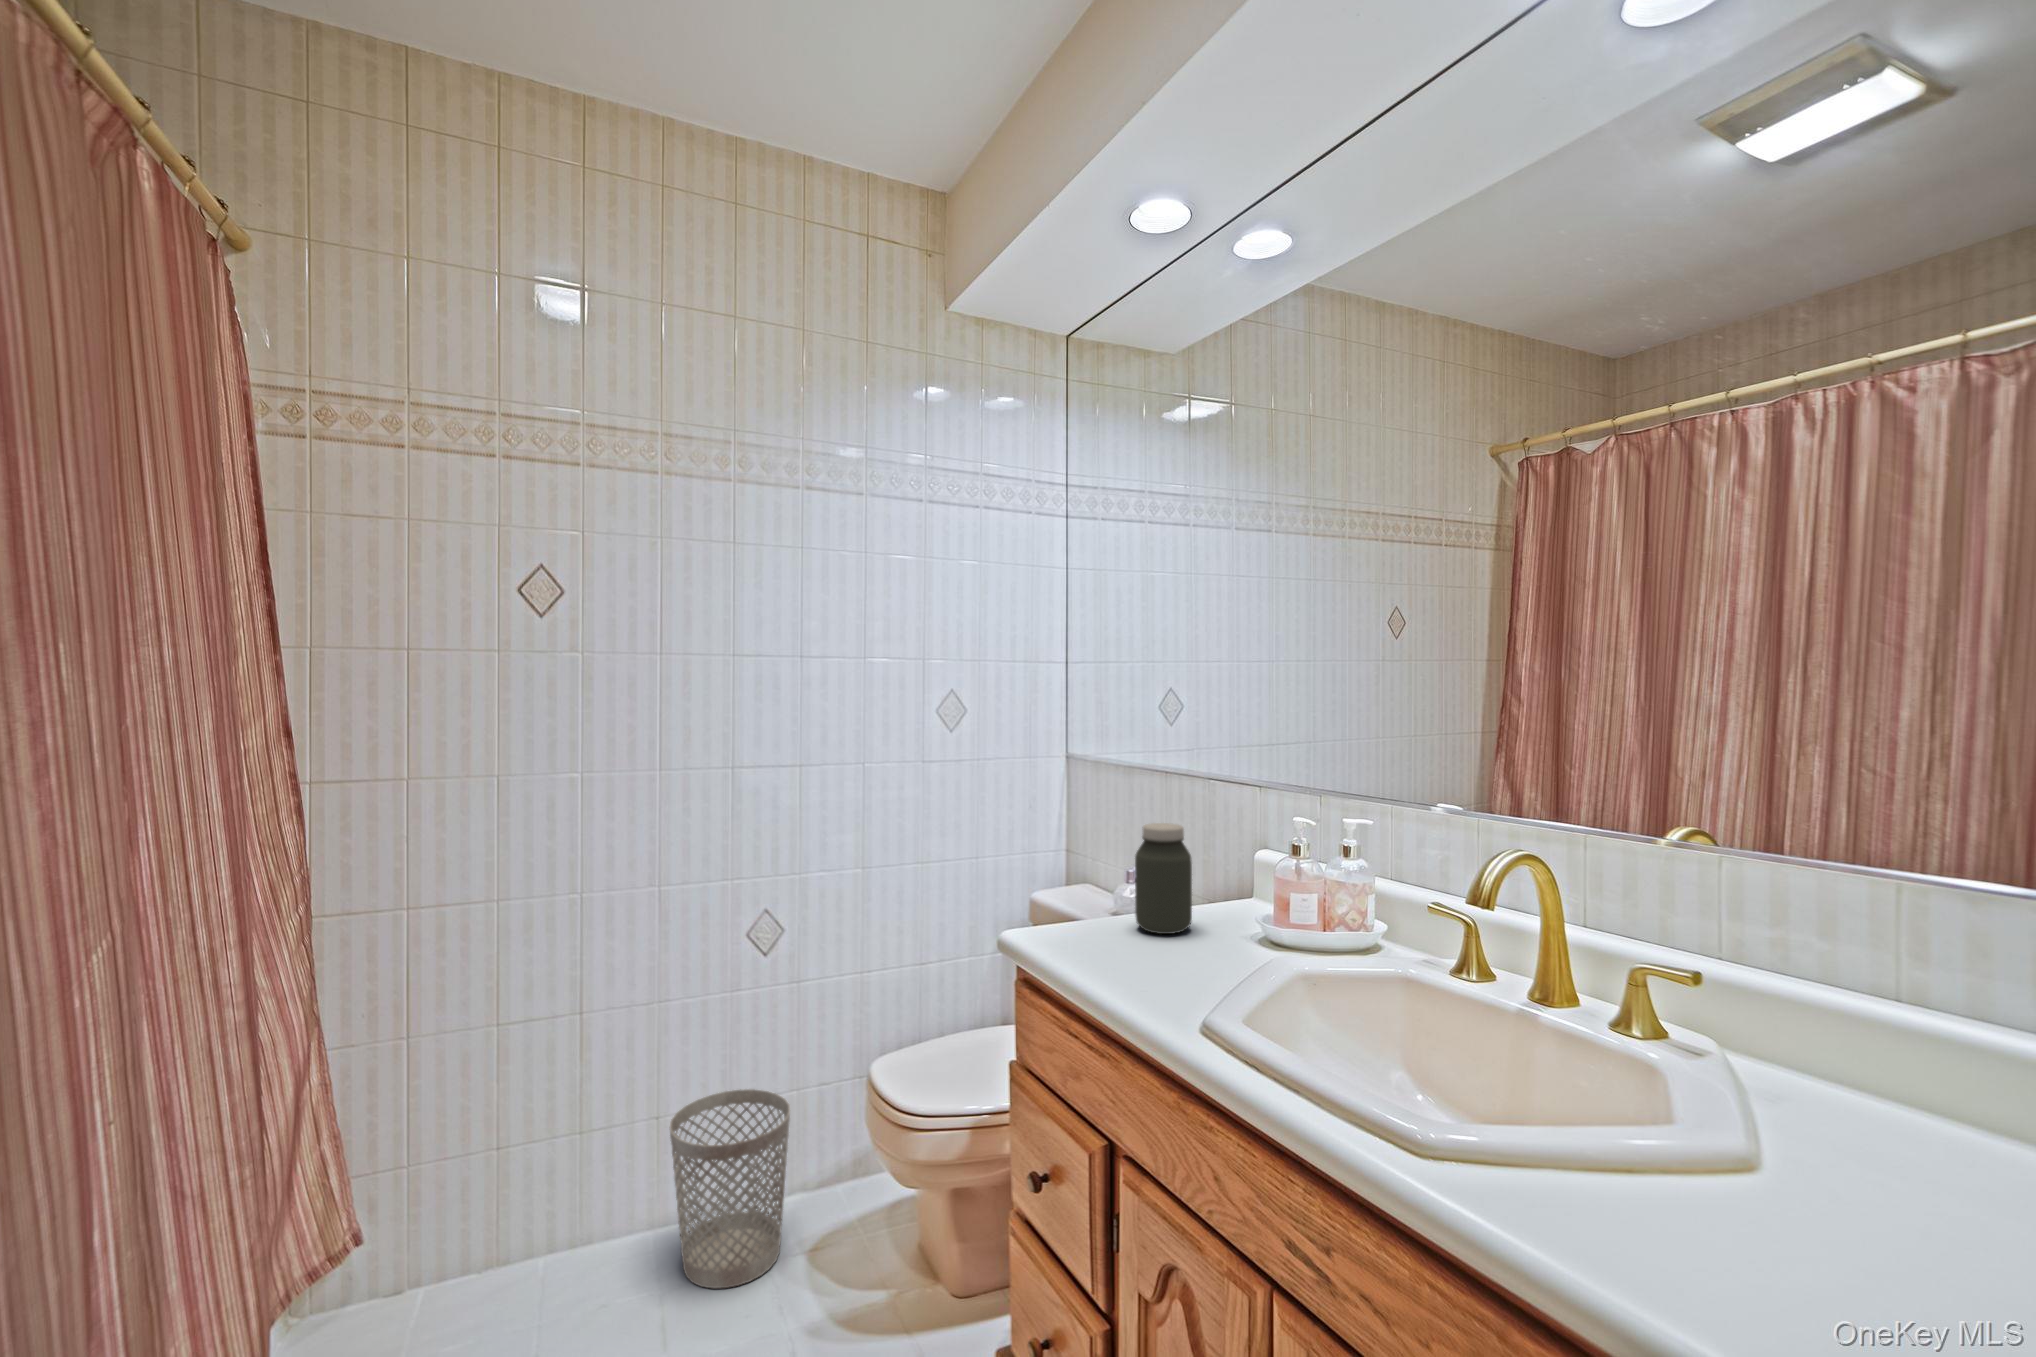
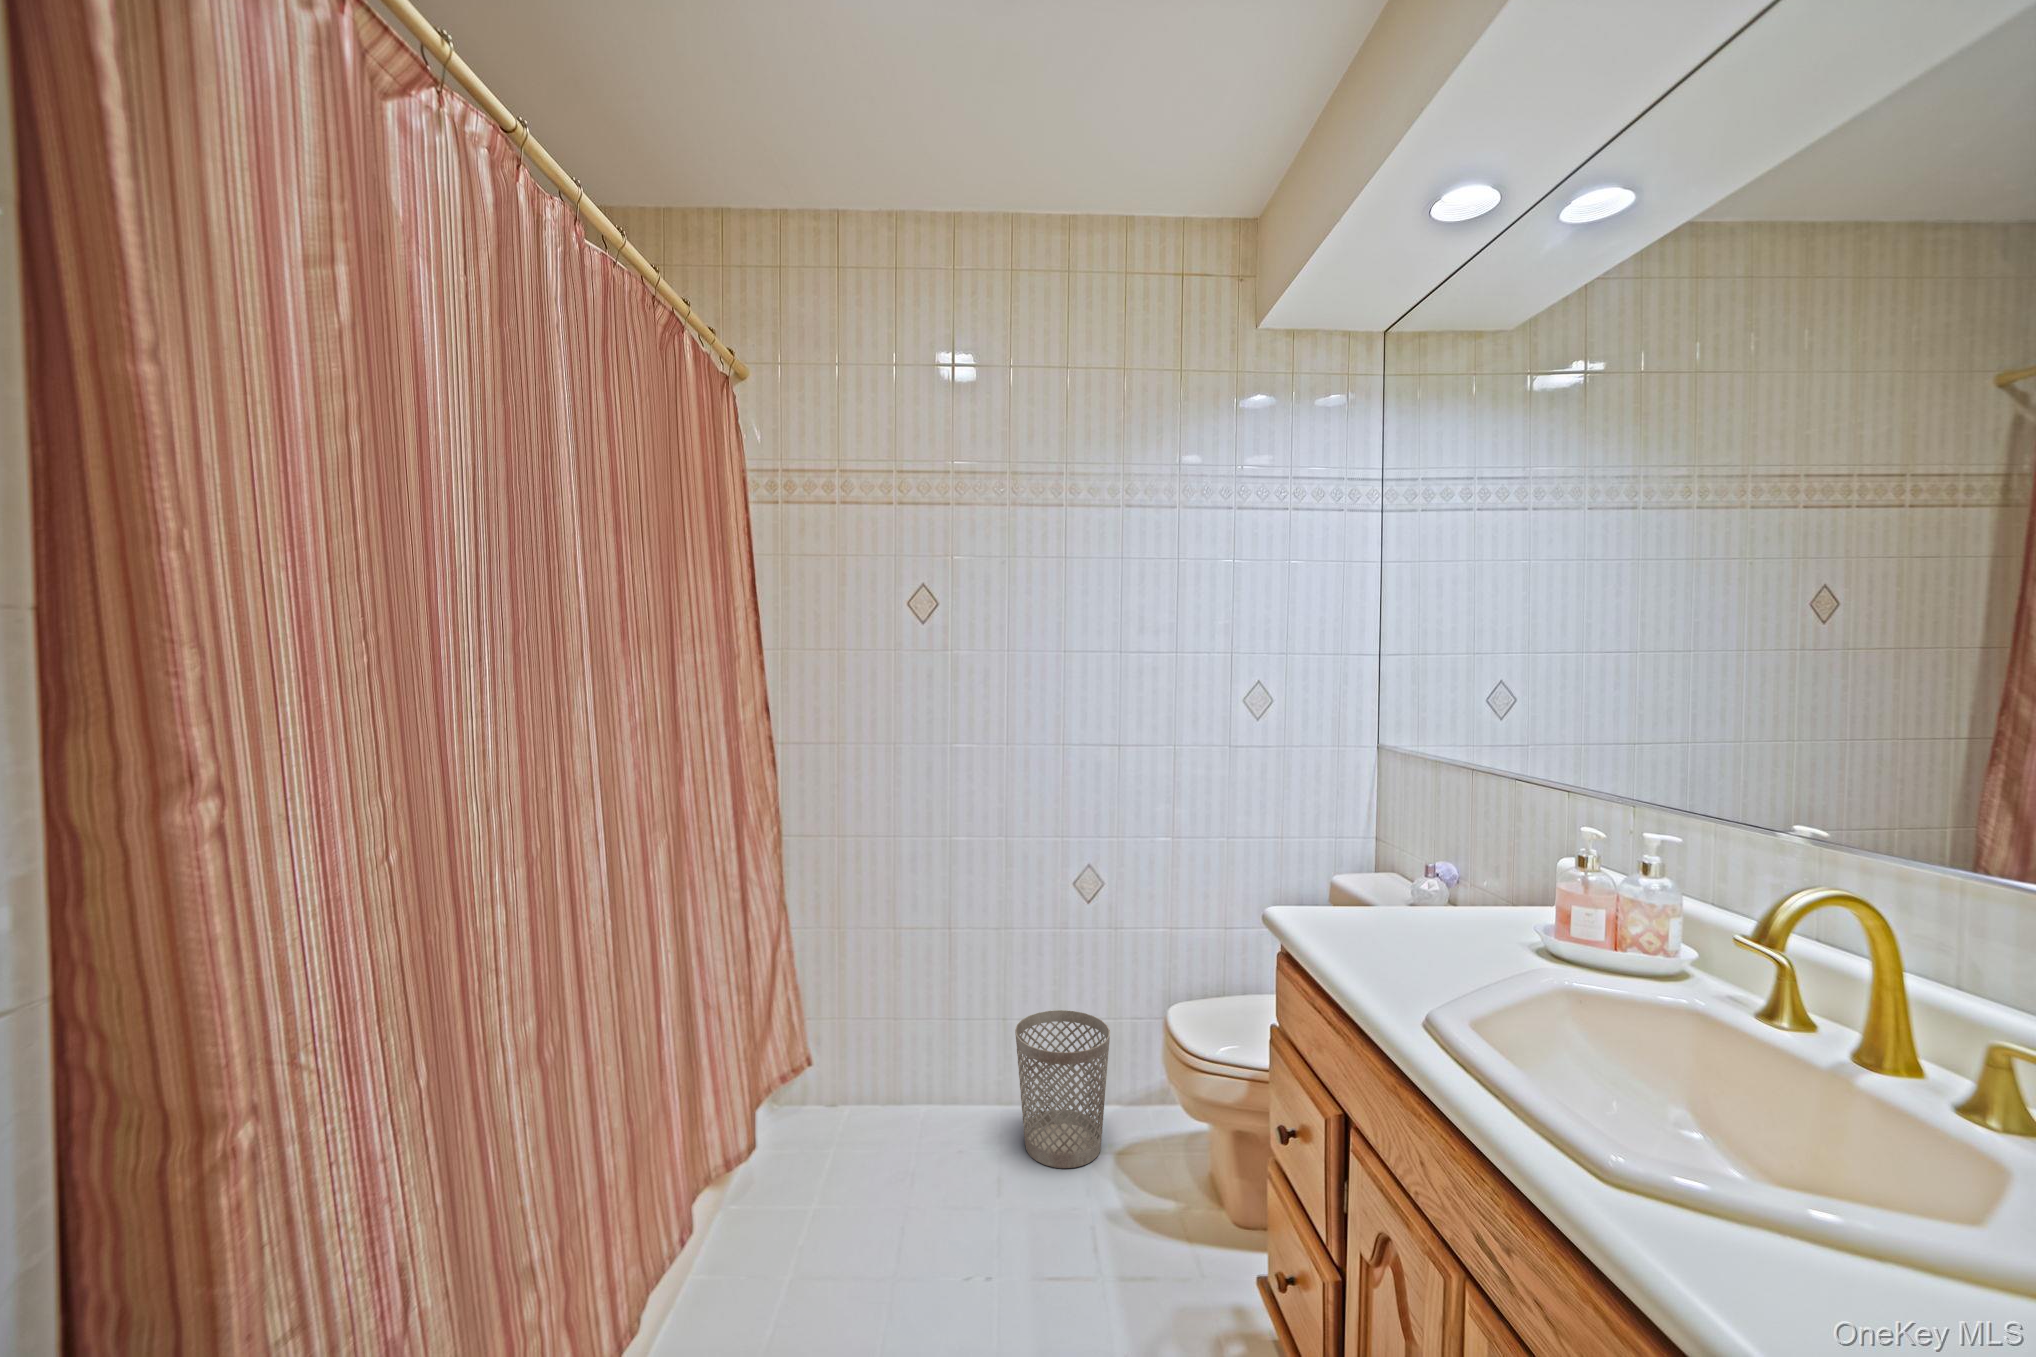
jar: present [1135,823,1192,934] -> none [1400,823,1460,931]

